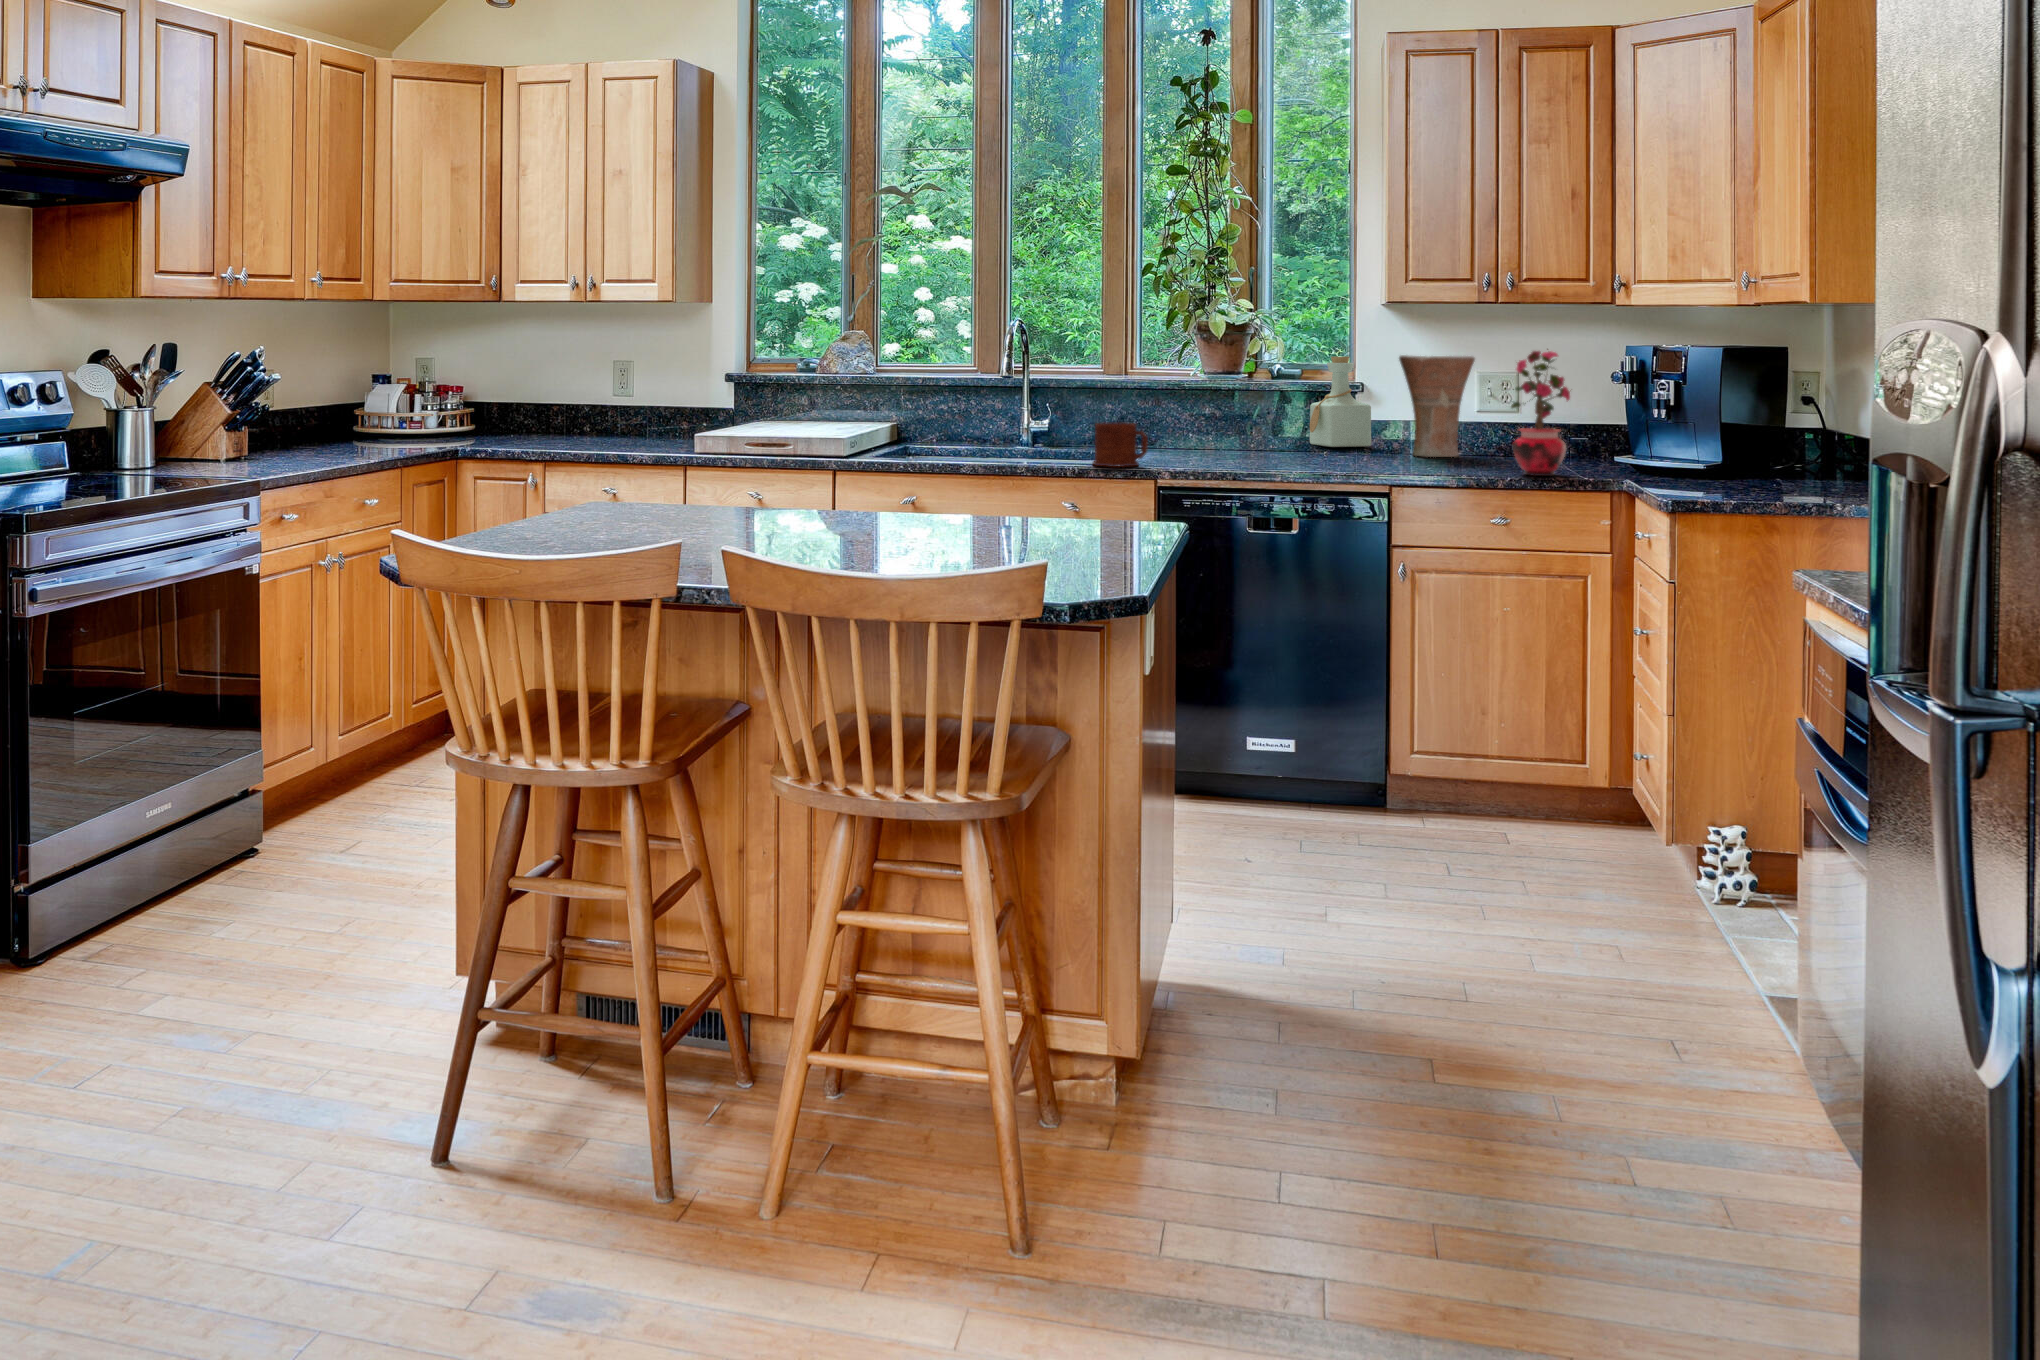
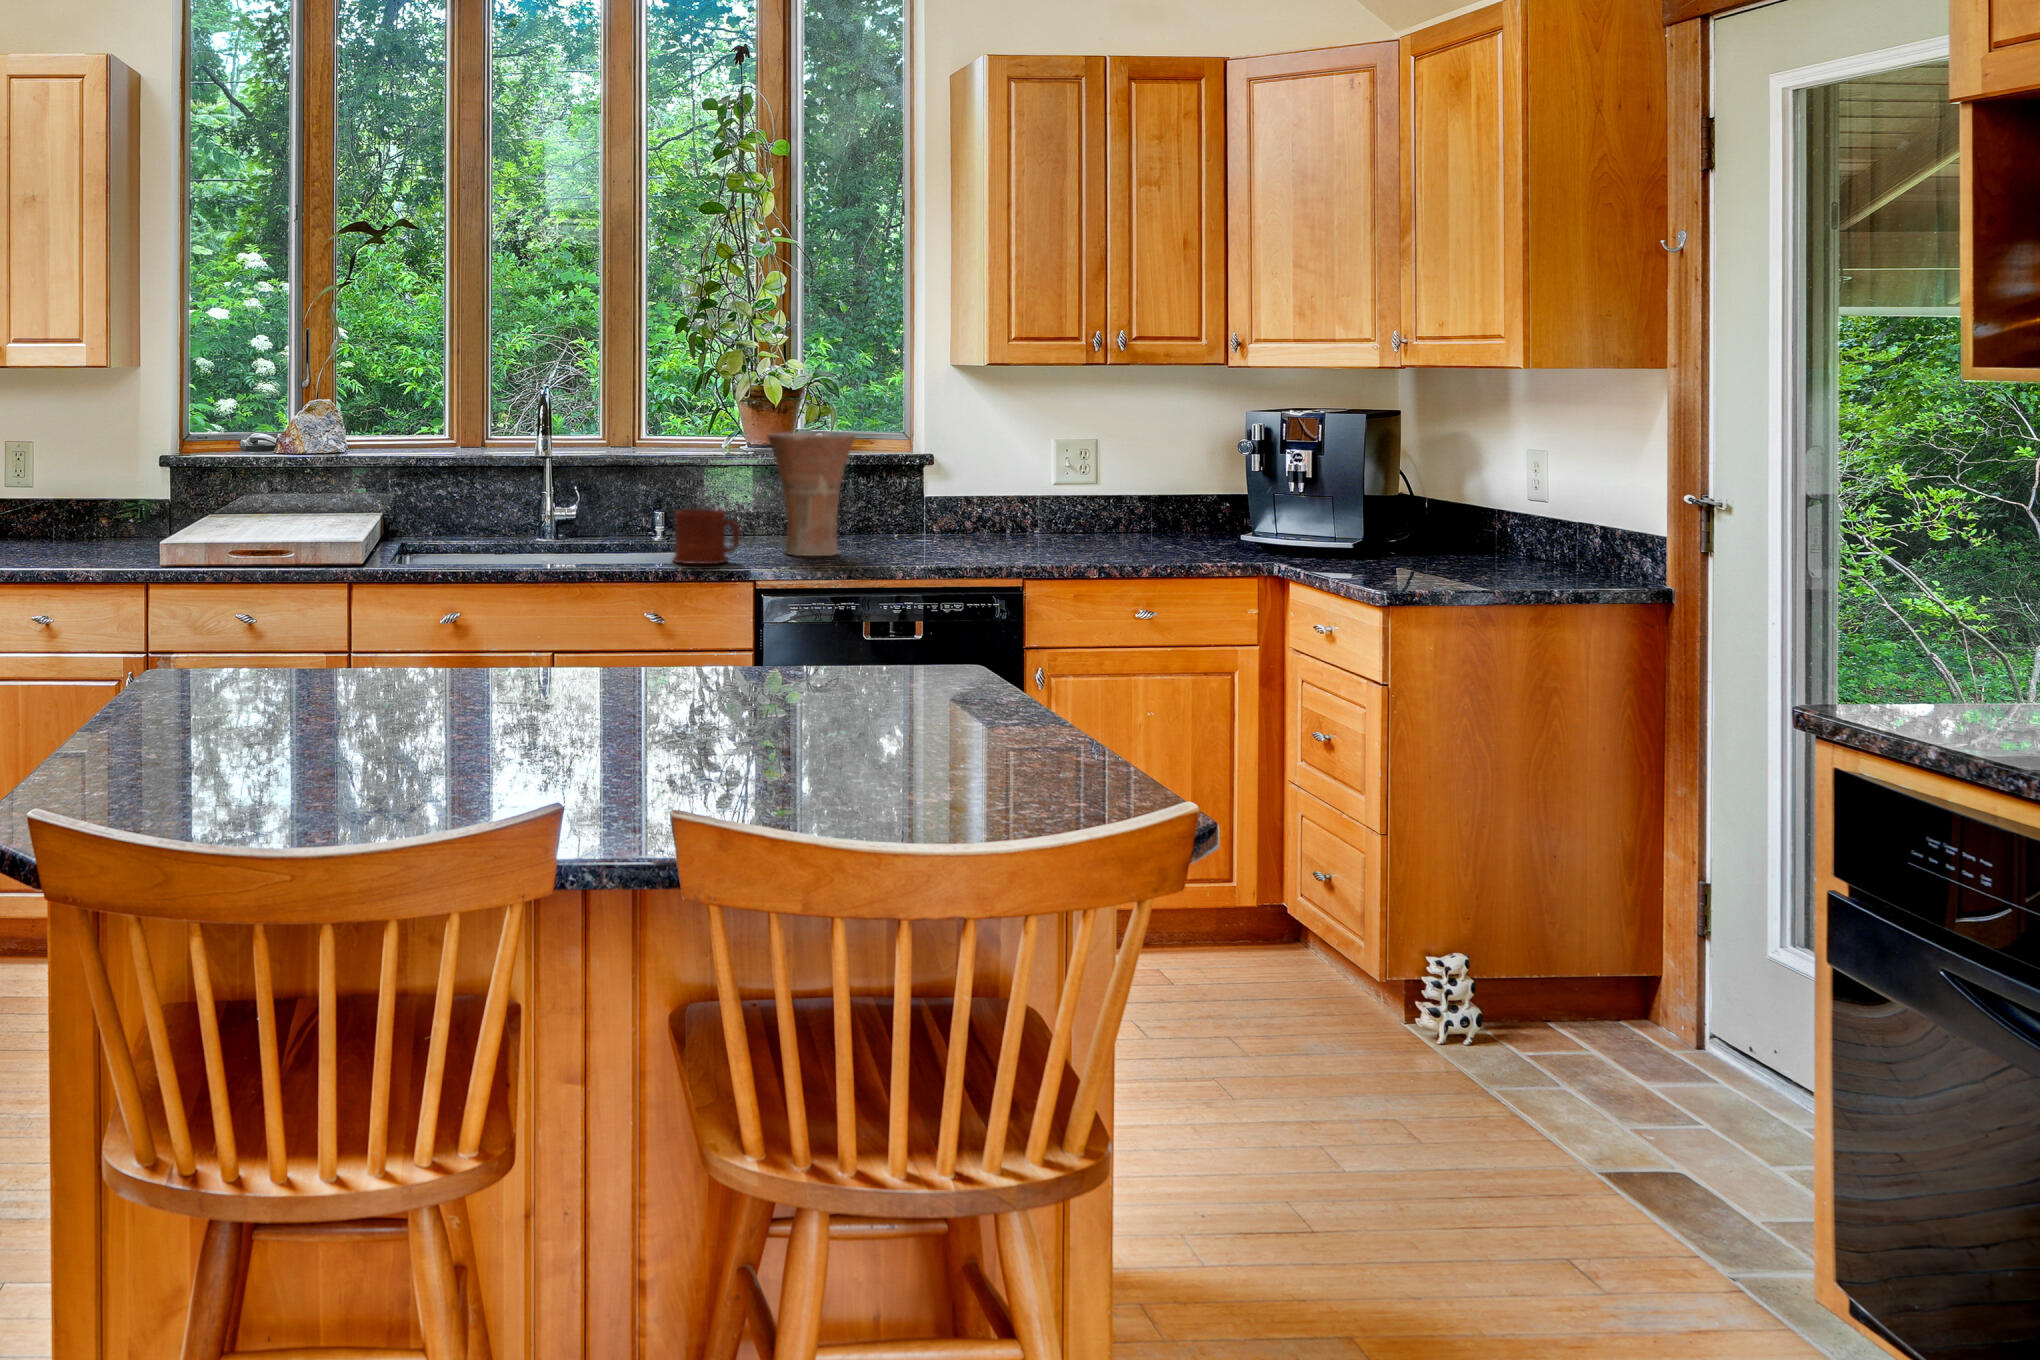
potted plant: present [1511,349,1570,476] -> none [1129,415,1206,559]
vase: present [1399,355,1475,457] -> present [768,433,855,556]
bottle: present [1310,356,1371,447] -> none [873,422,945,527]

